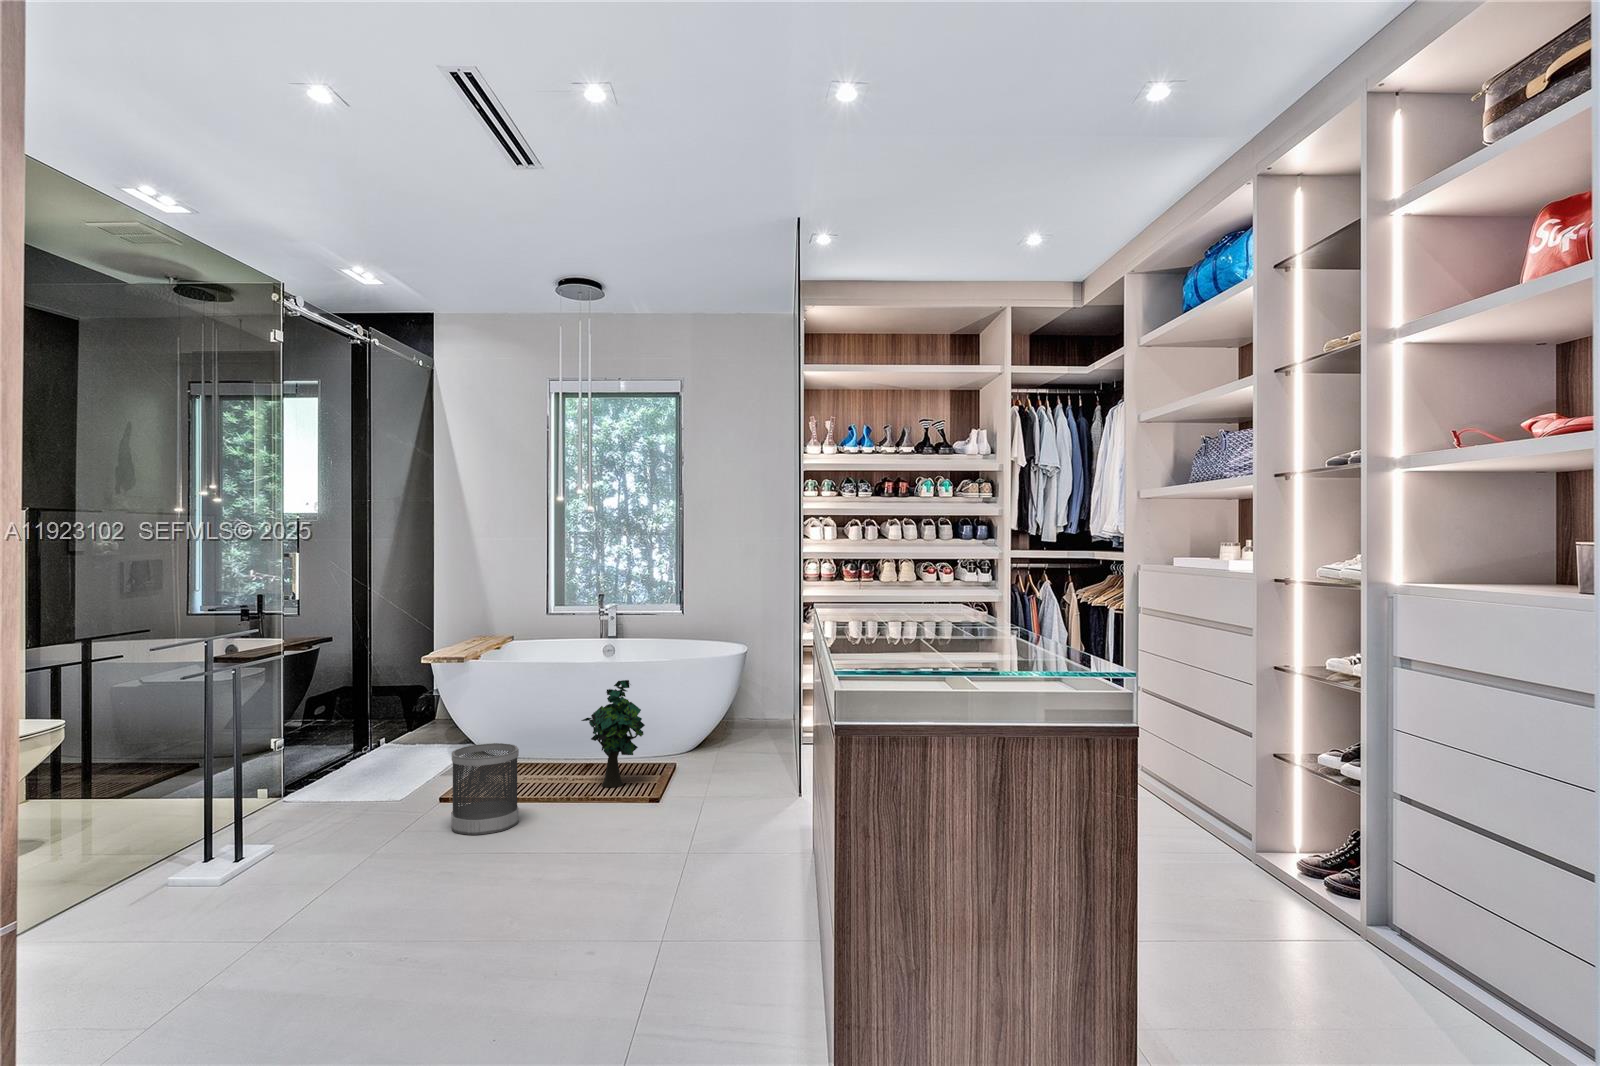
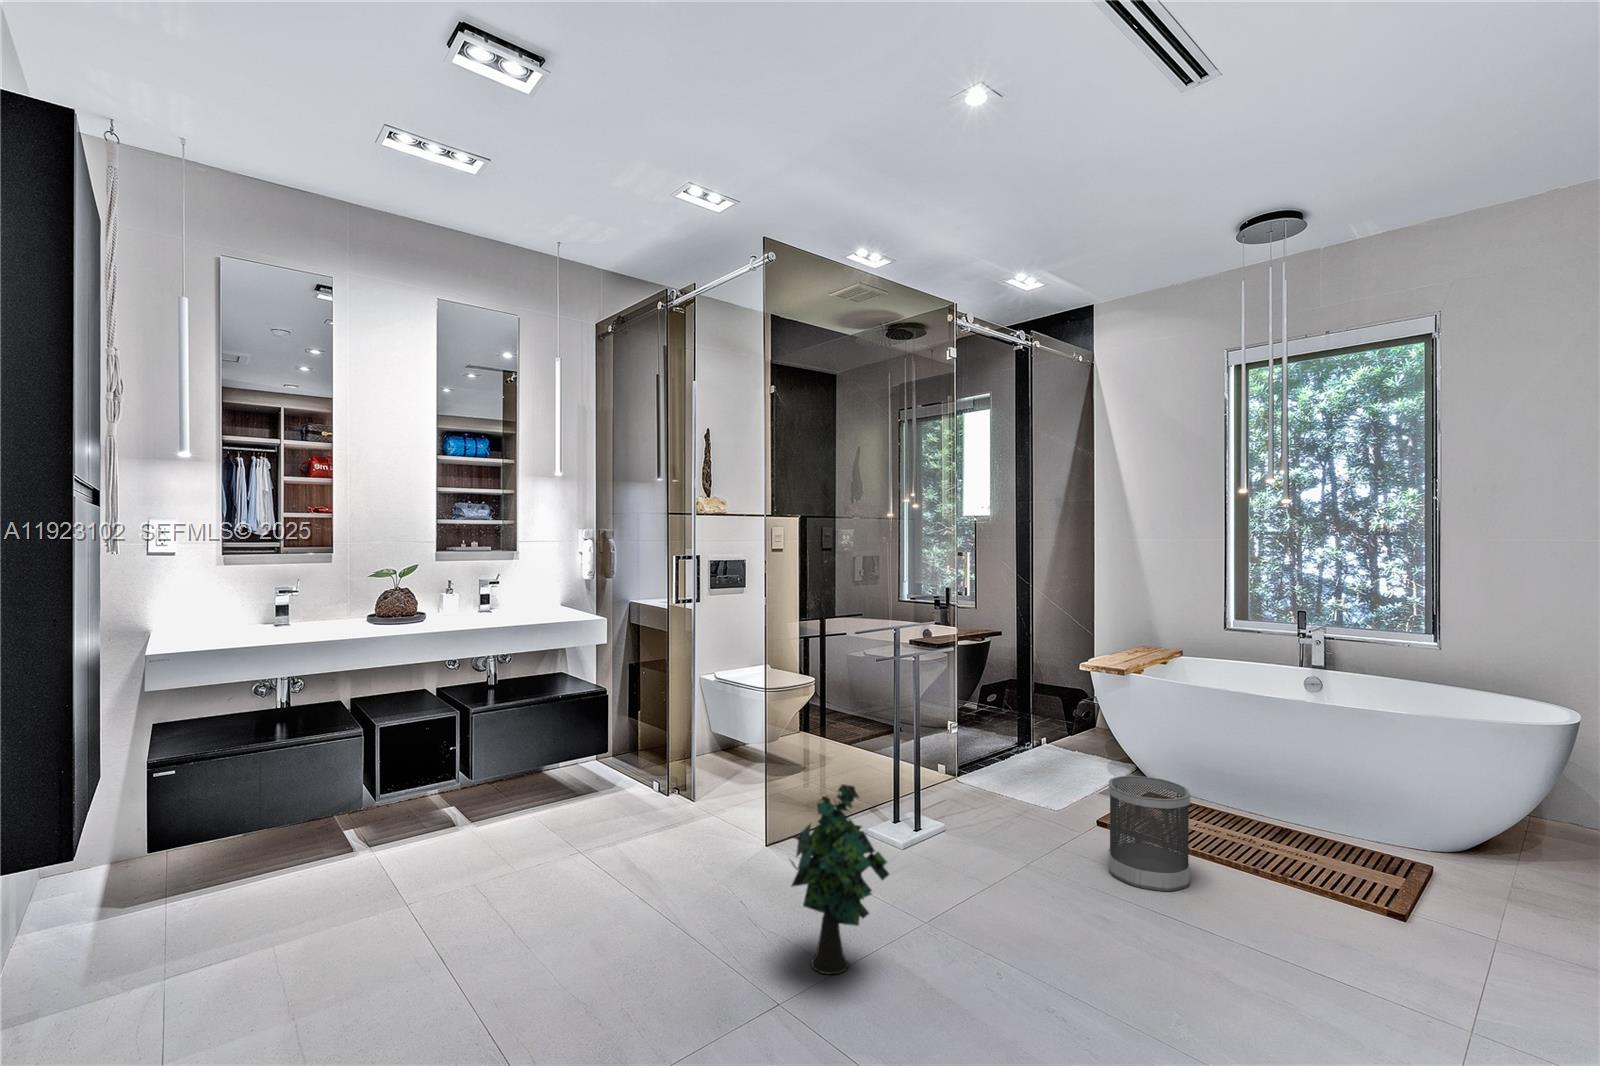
decorative plant: present [582,680,645,787] -> present [791,784,889,974]

